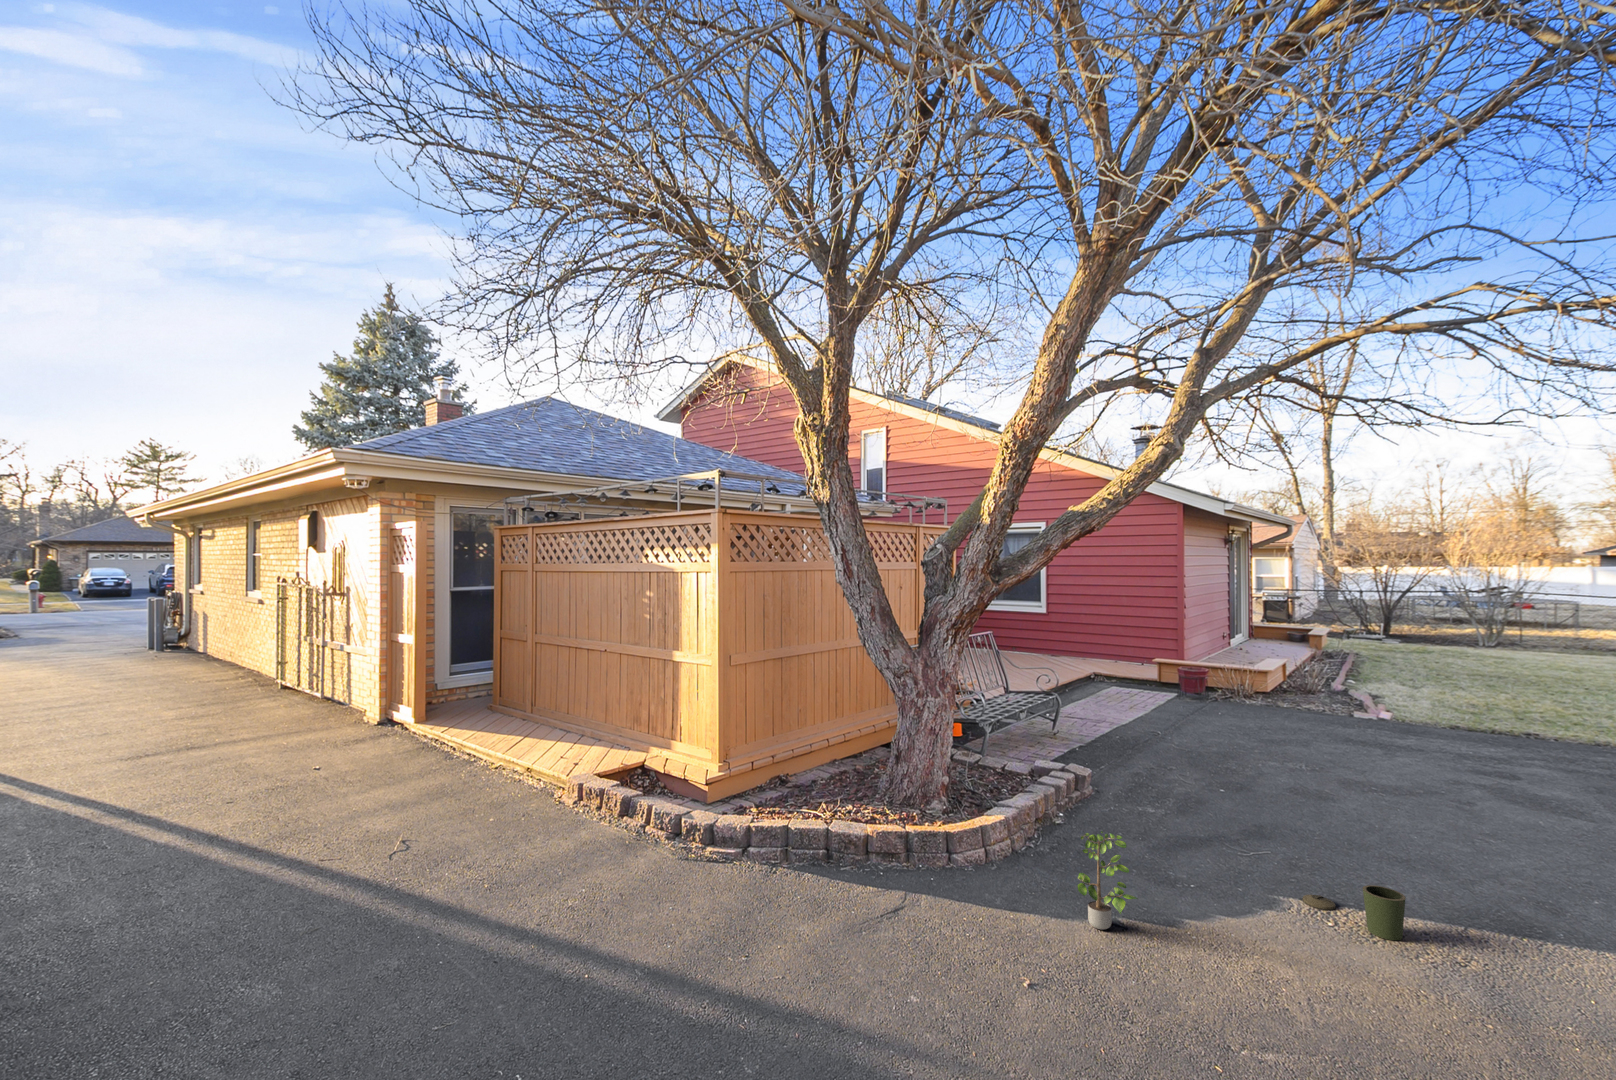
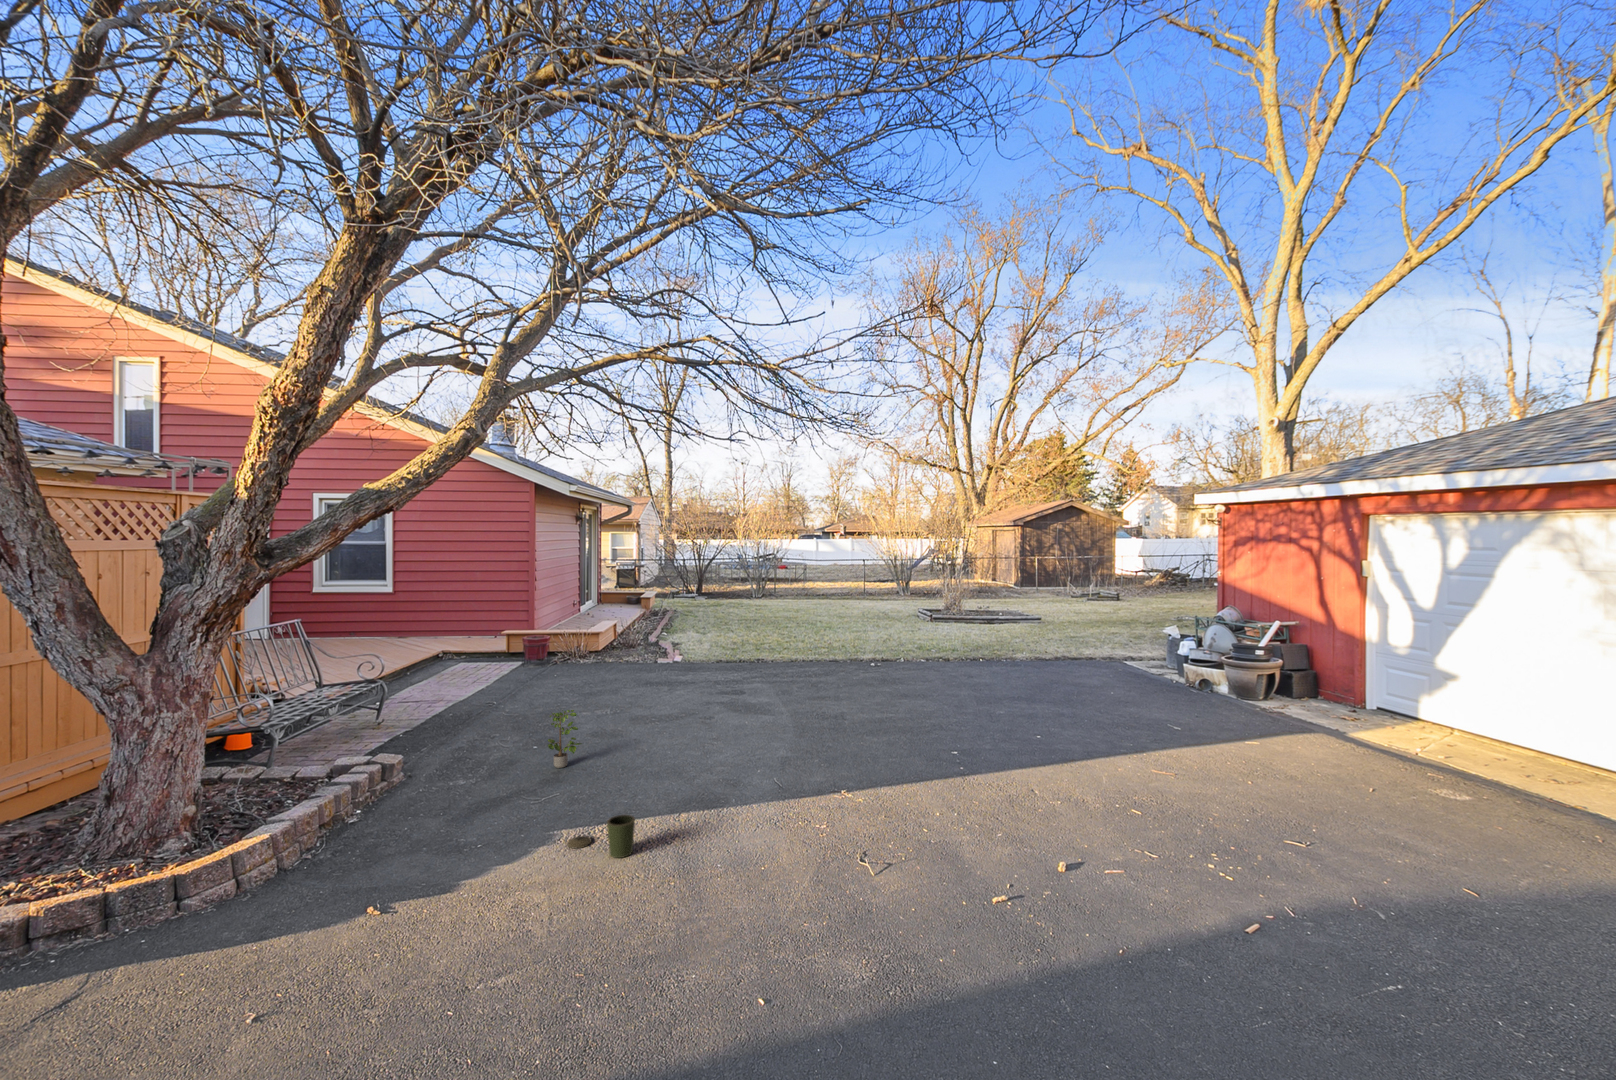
potted plant: present [1078,831,1138,930] -> present [548,710,582,768]

